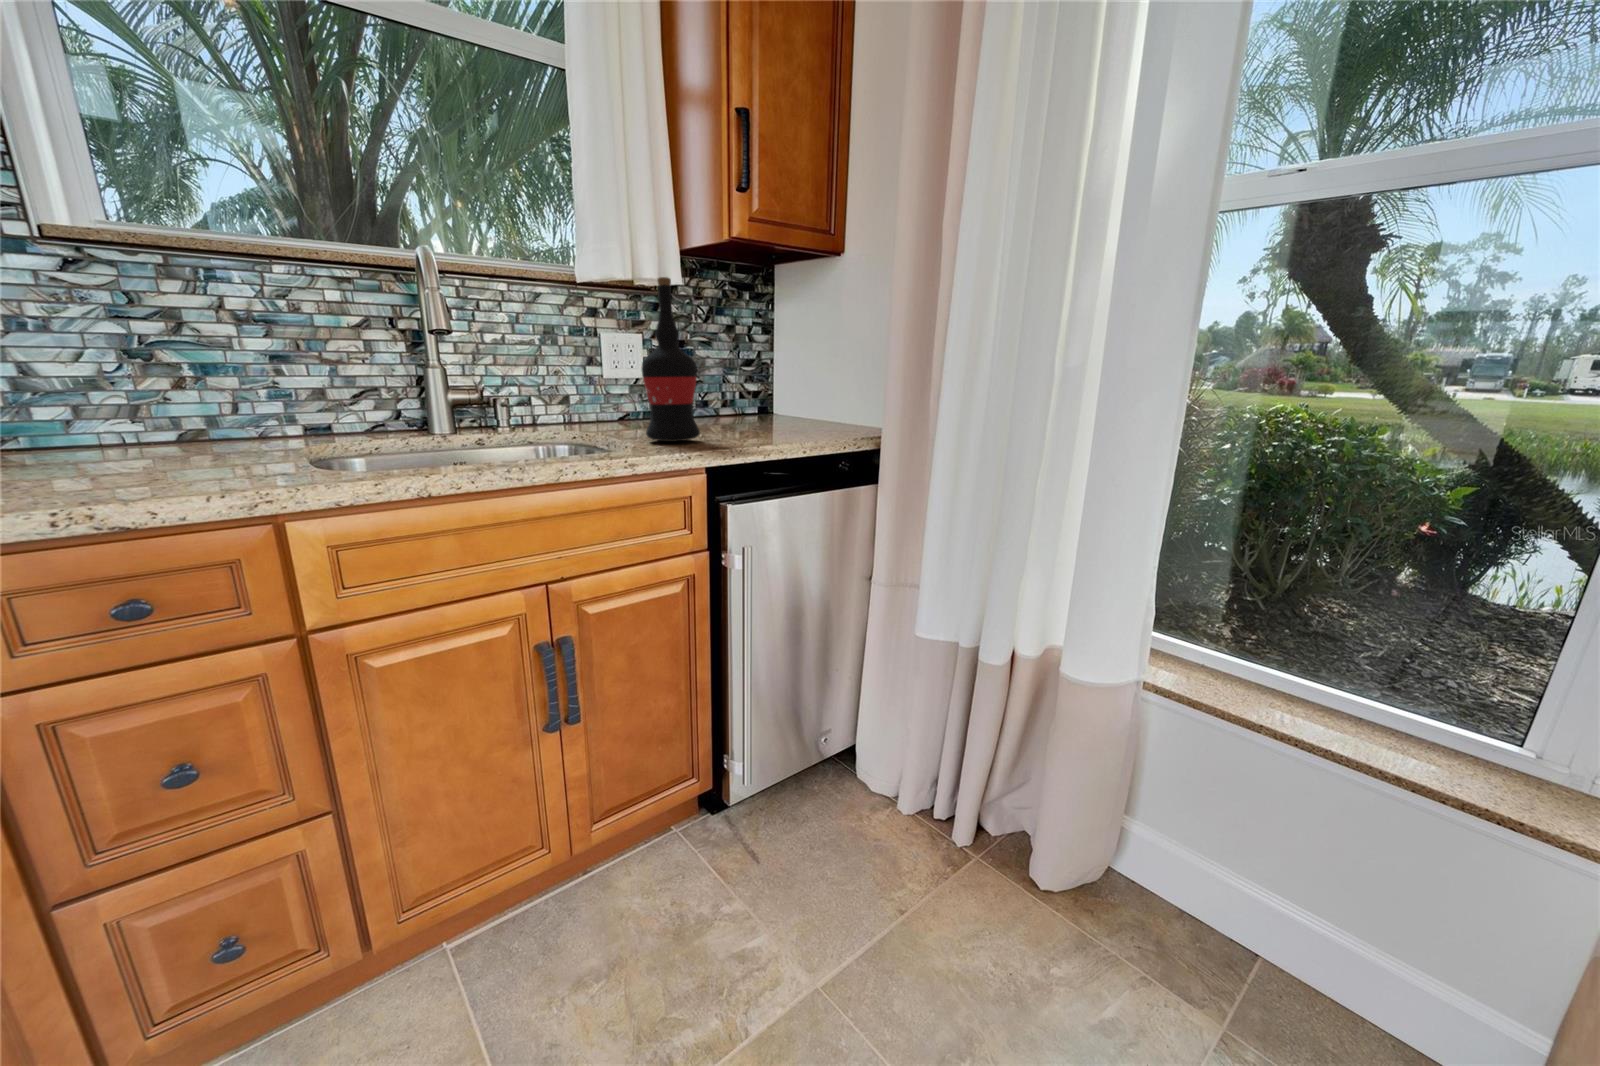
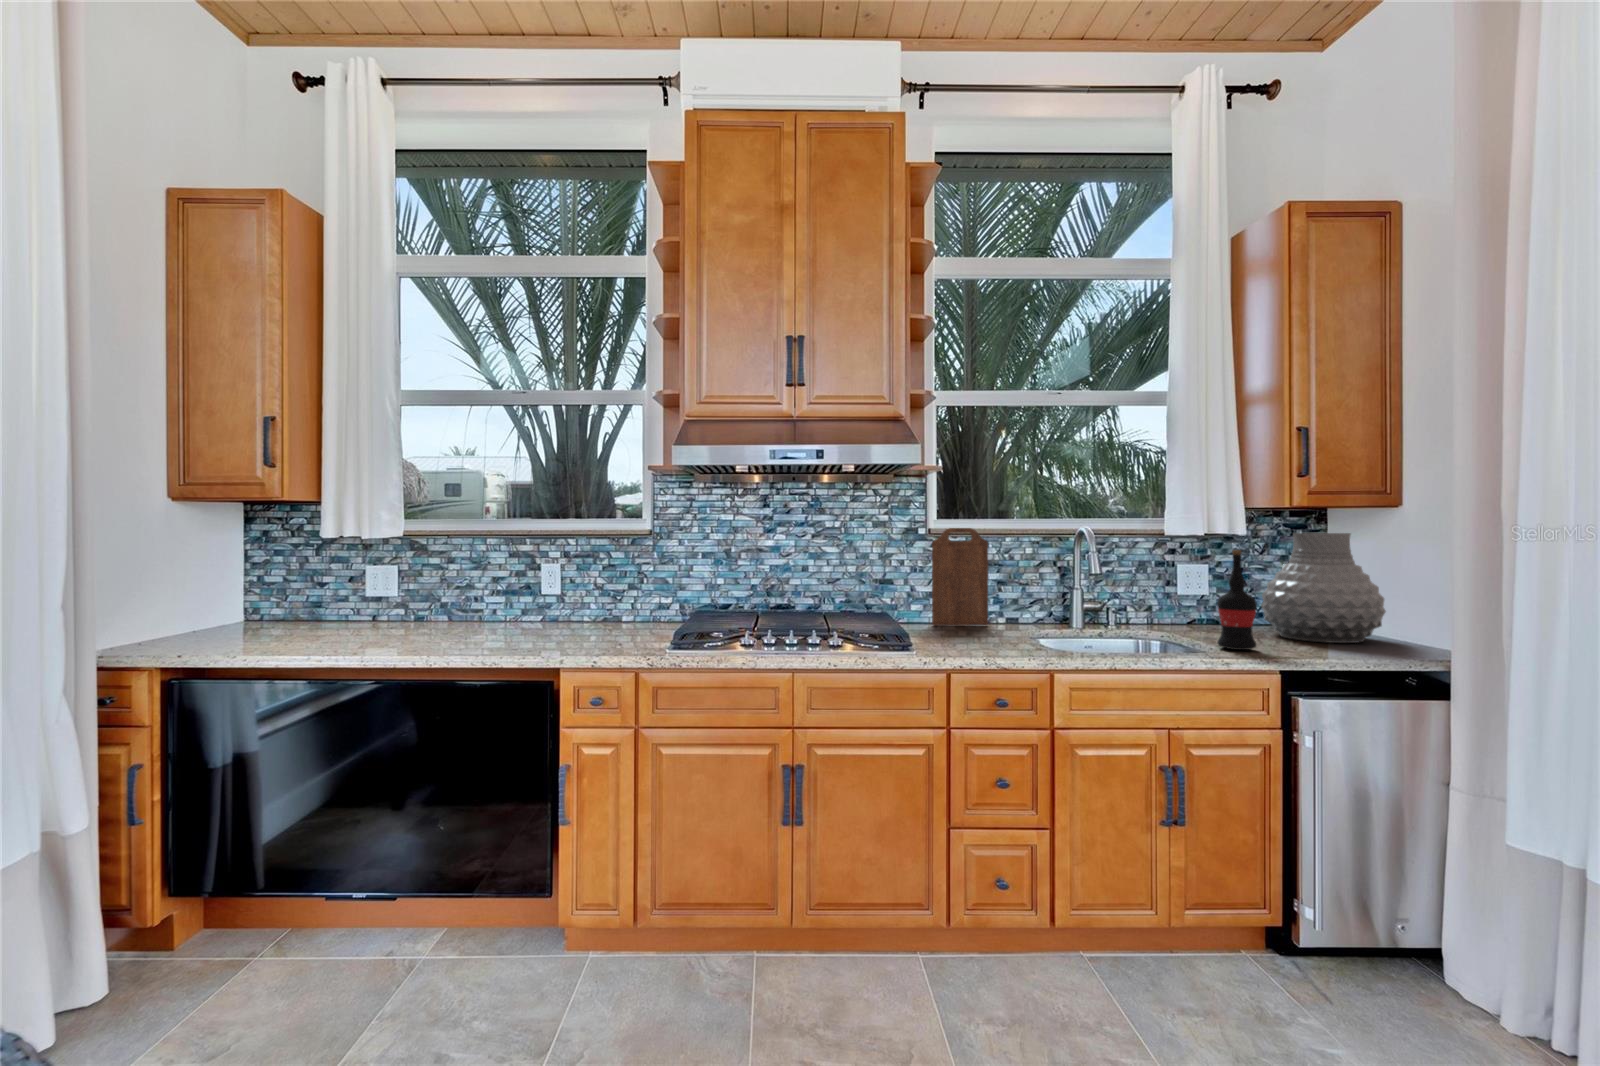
cutting board: none [38,224,252,447] -> present [932,528,988,626]
vase: none [705,278,838,427] -> present [1261,533,1386,643]

